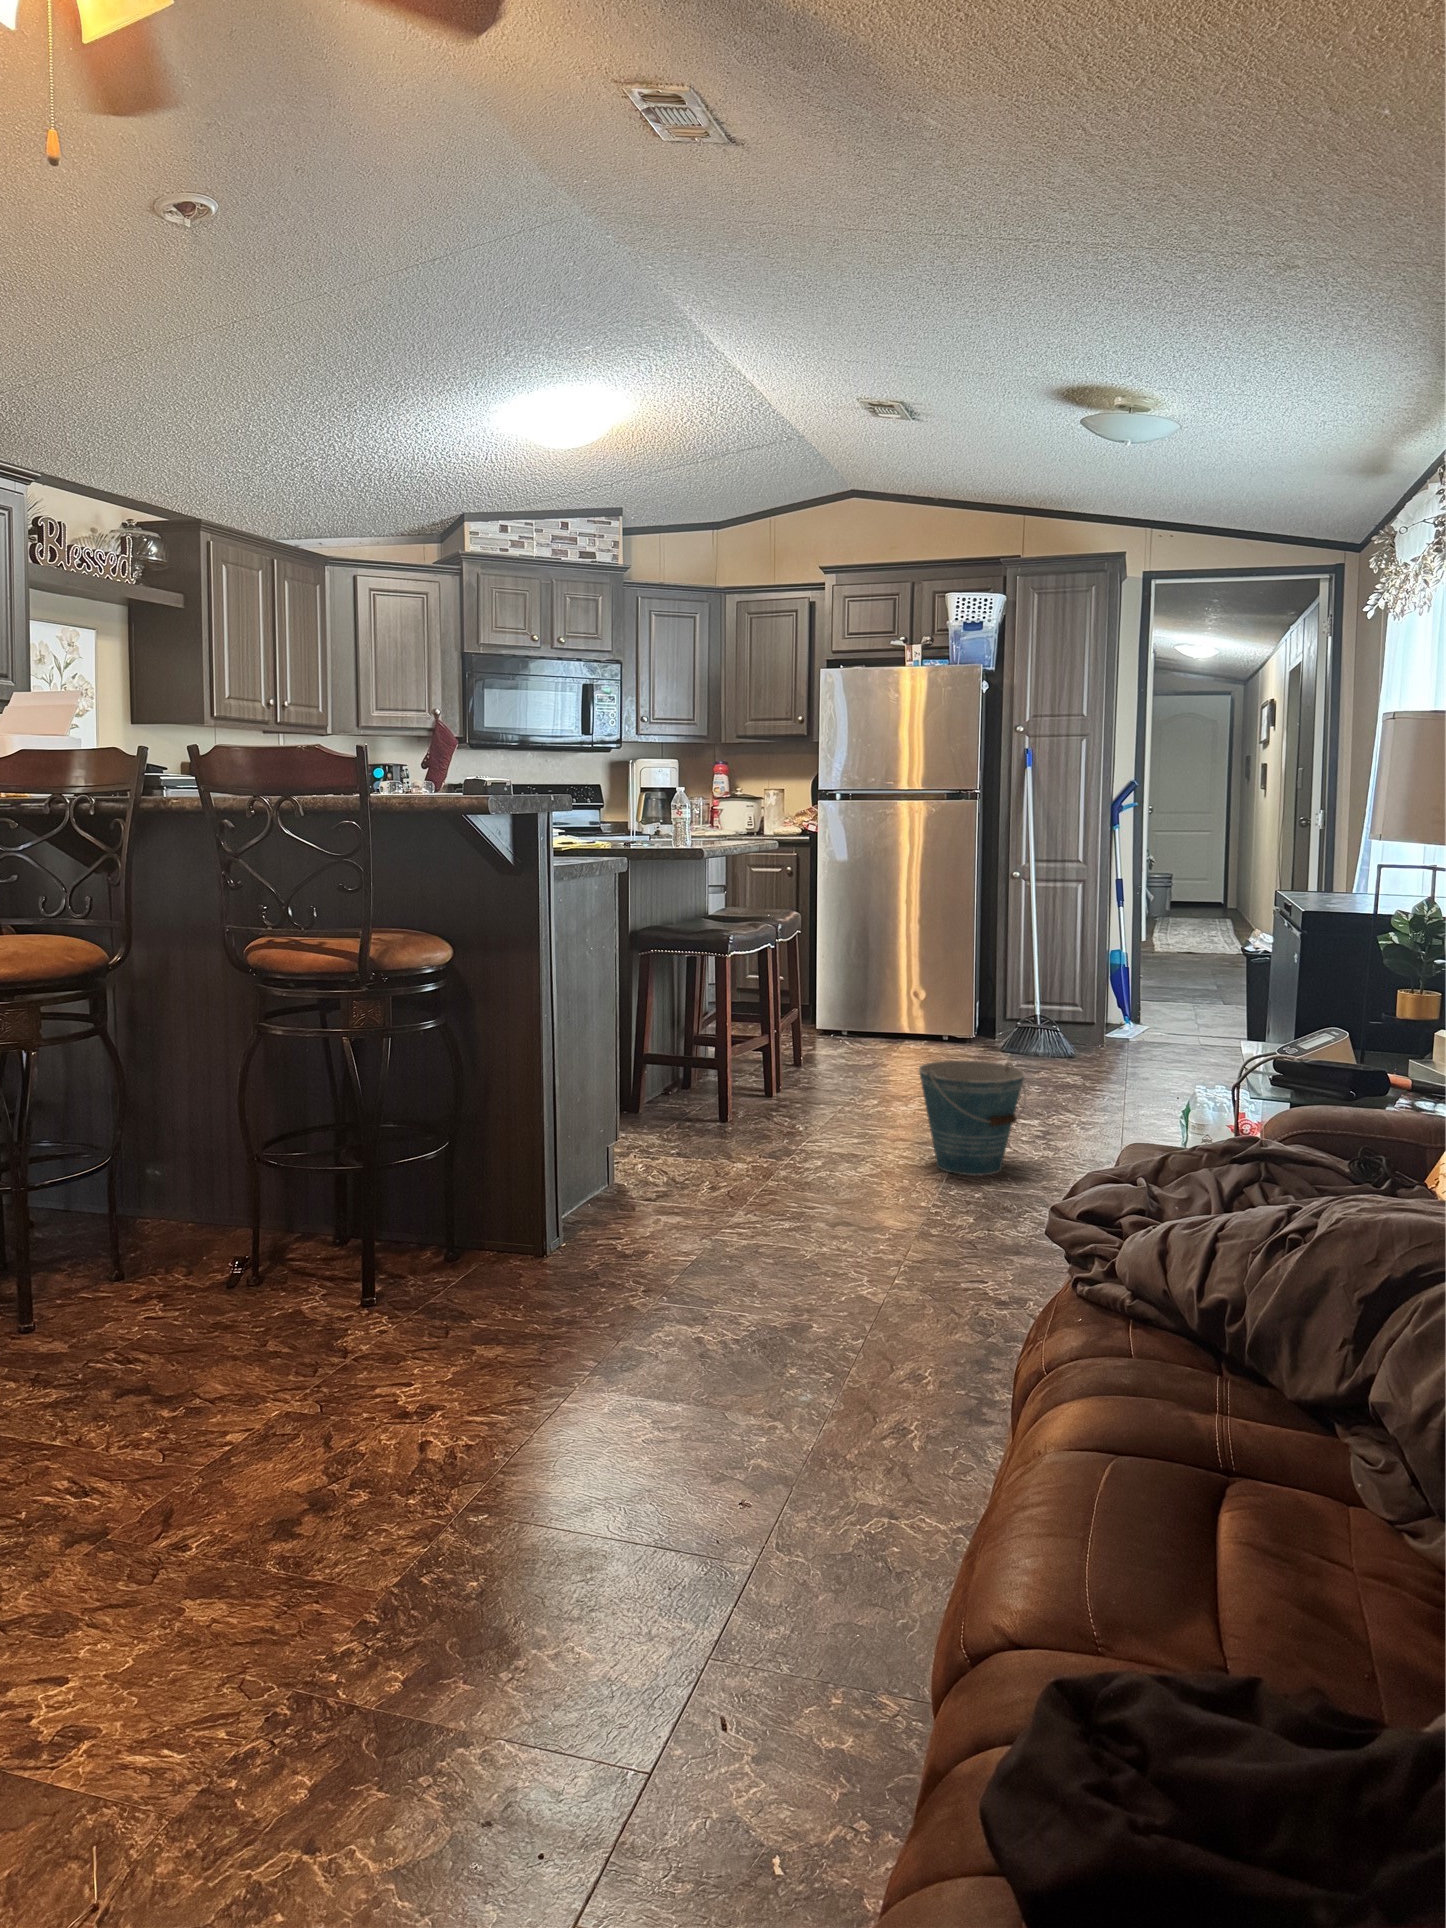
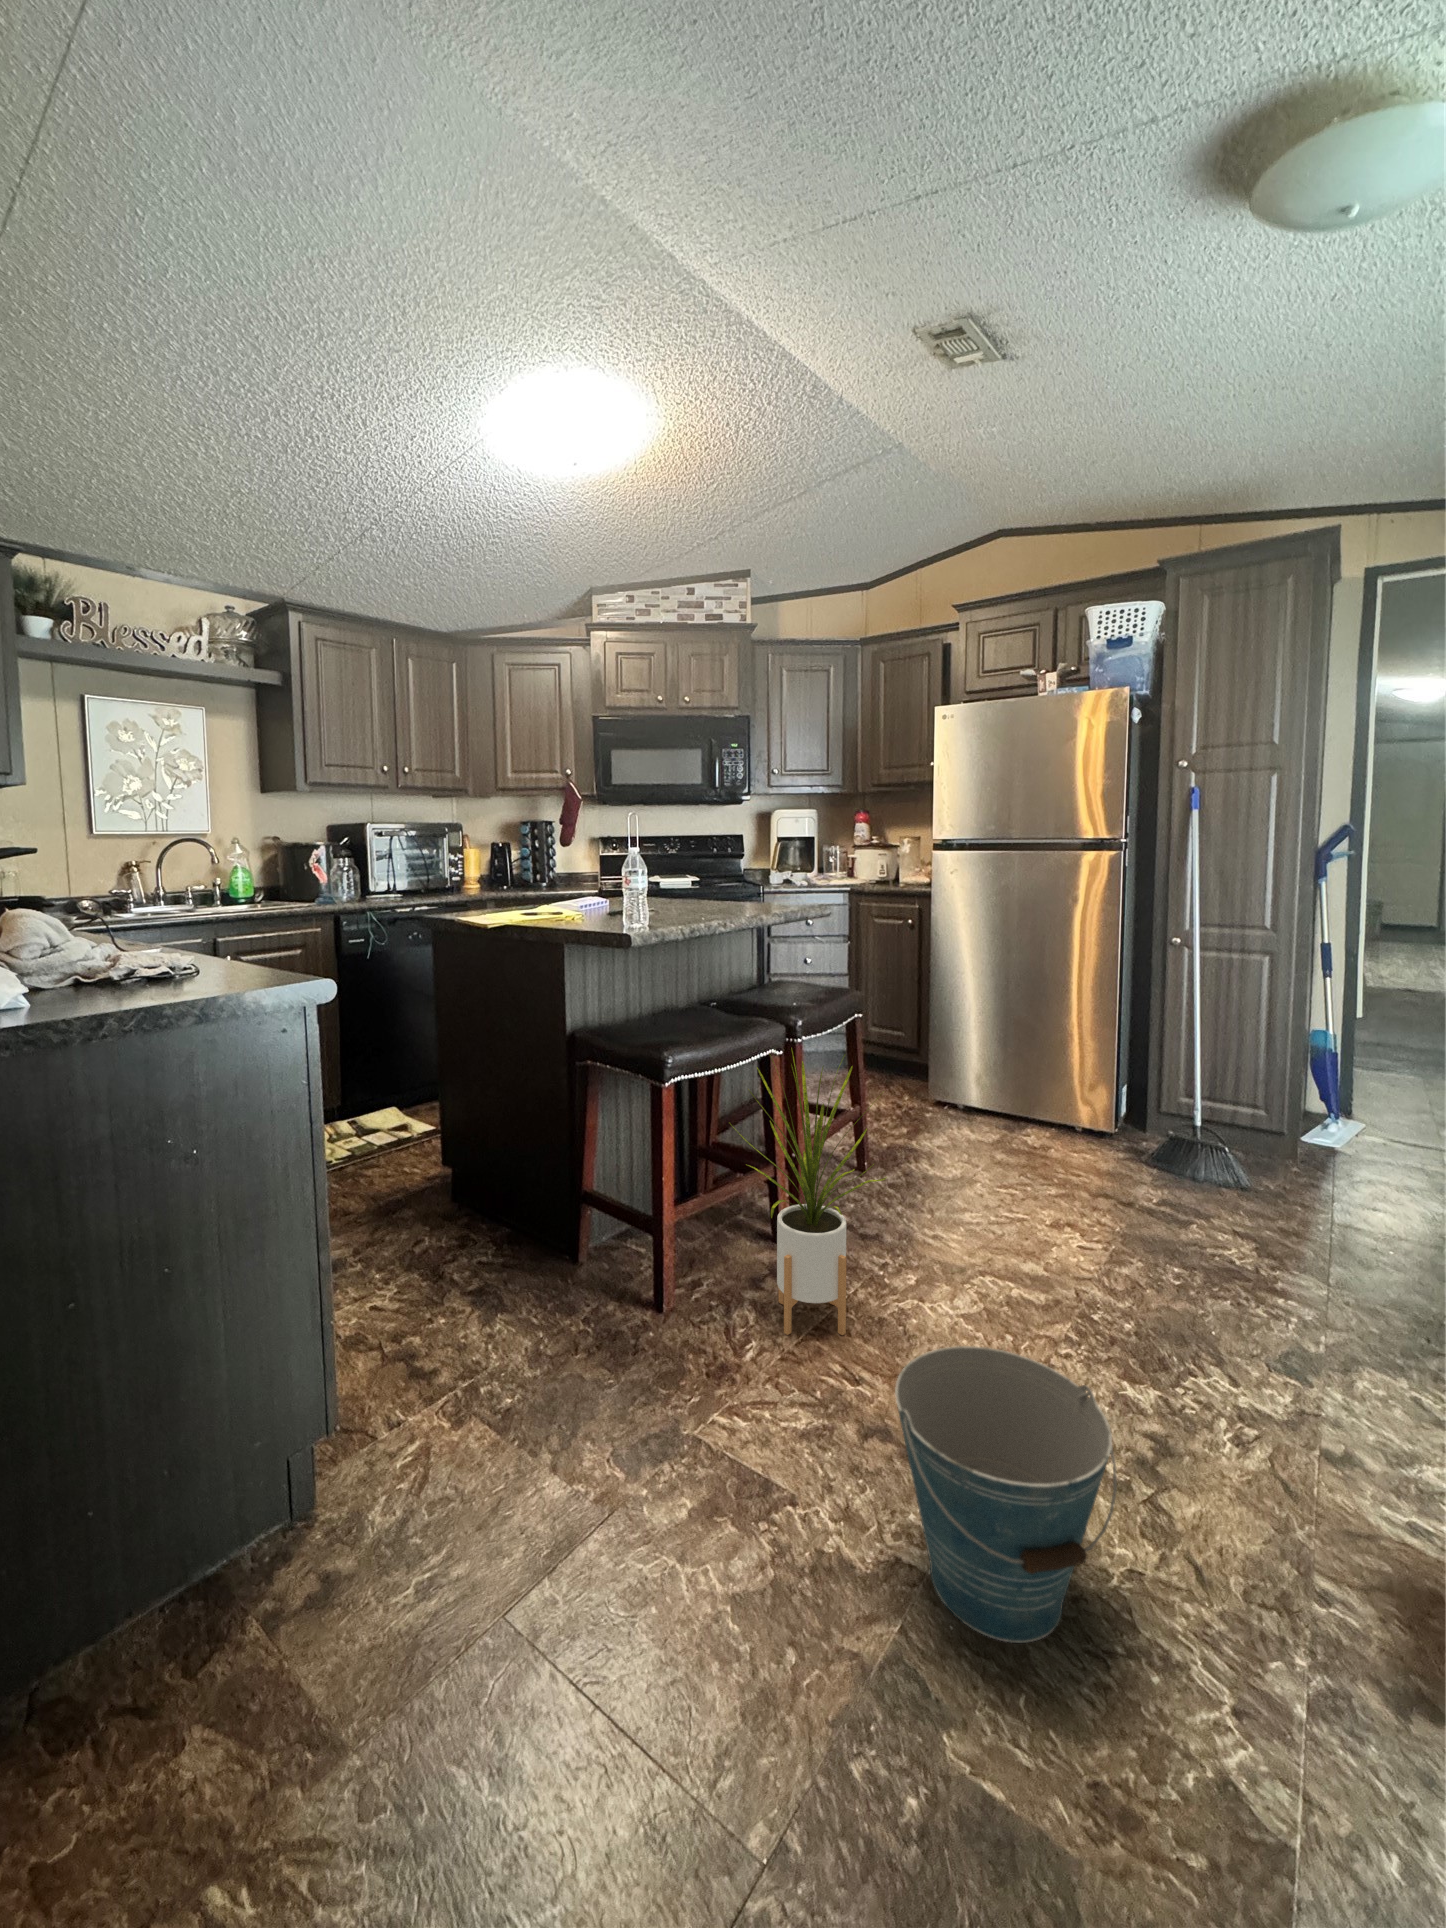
house plant: none [764,927,868,1123] -> present [731,1048,887,1335]

